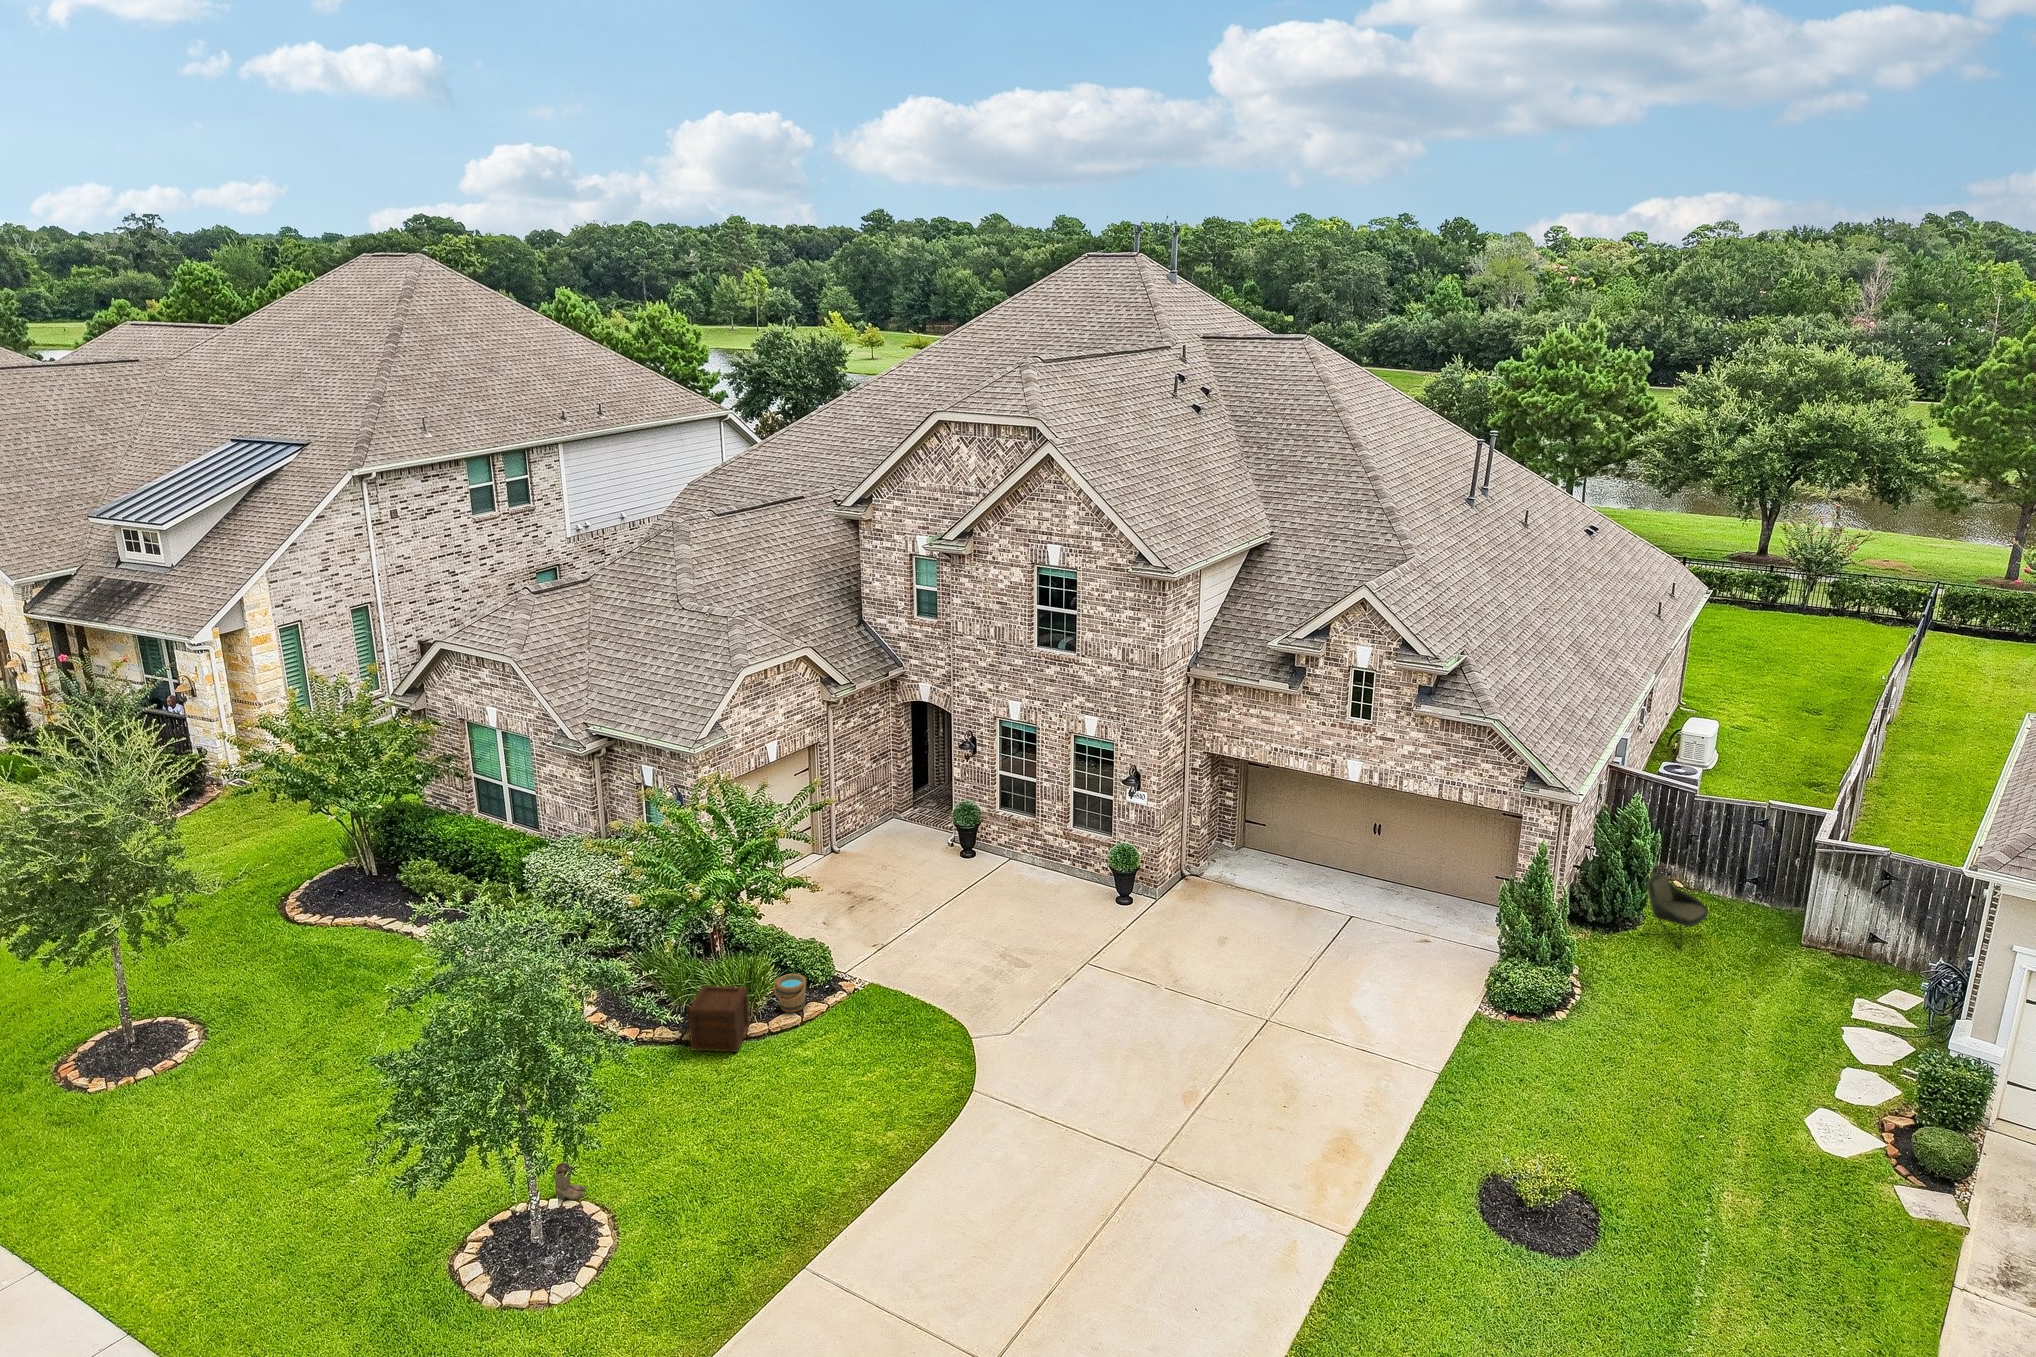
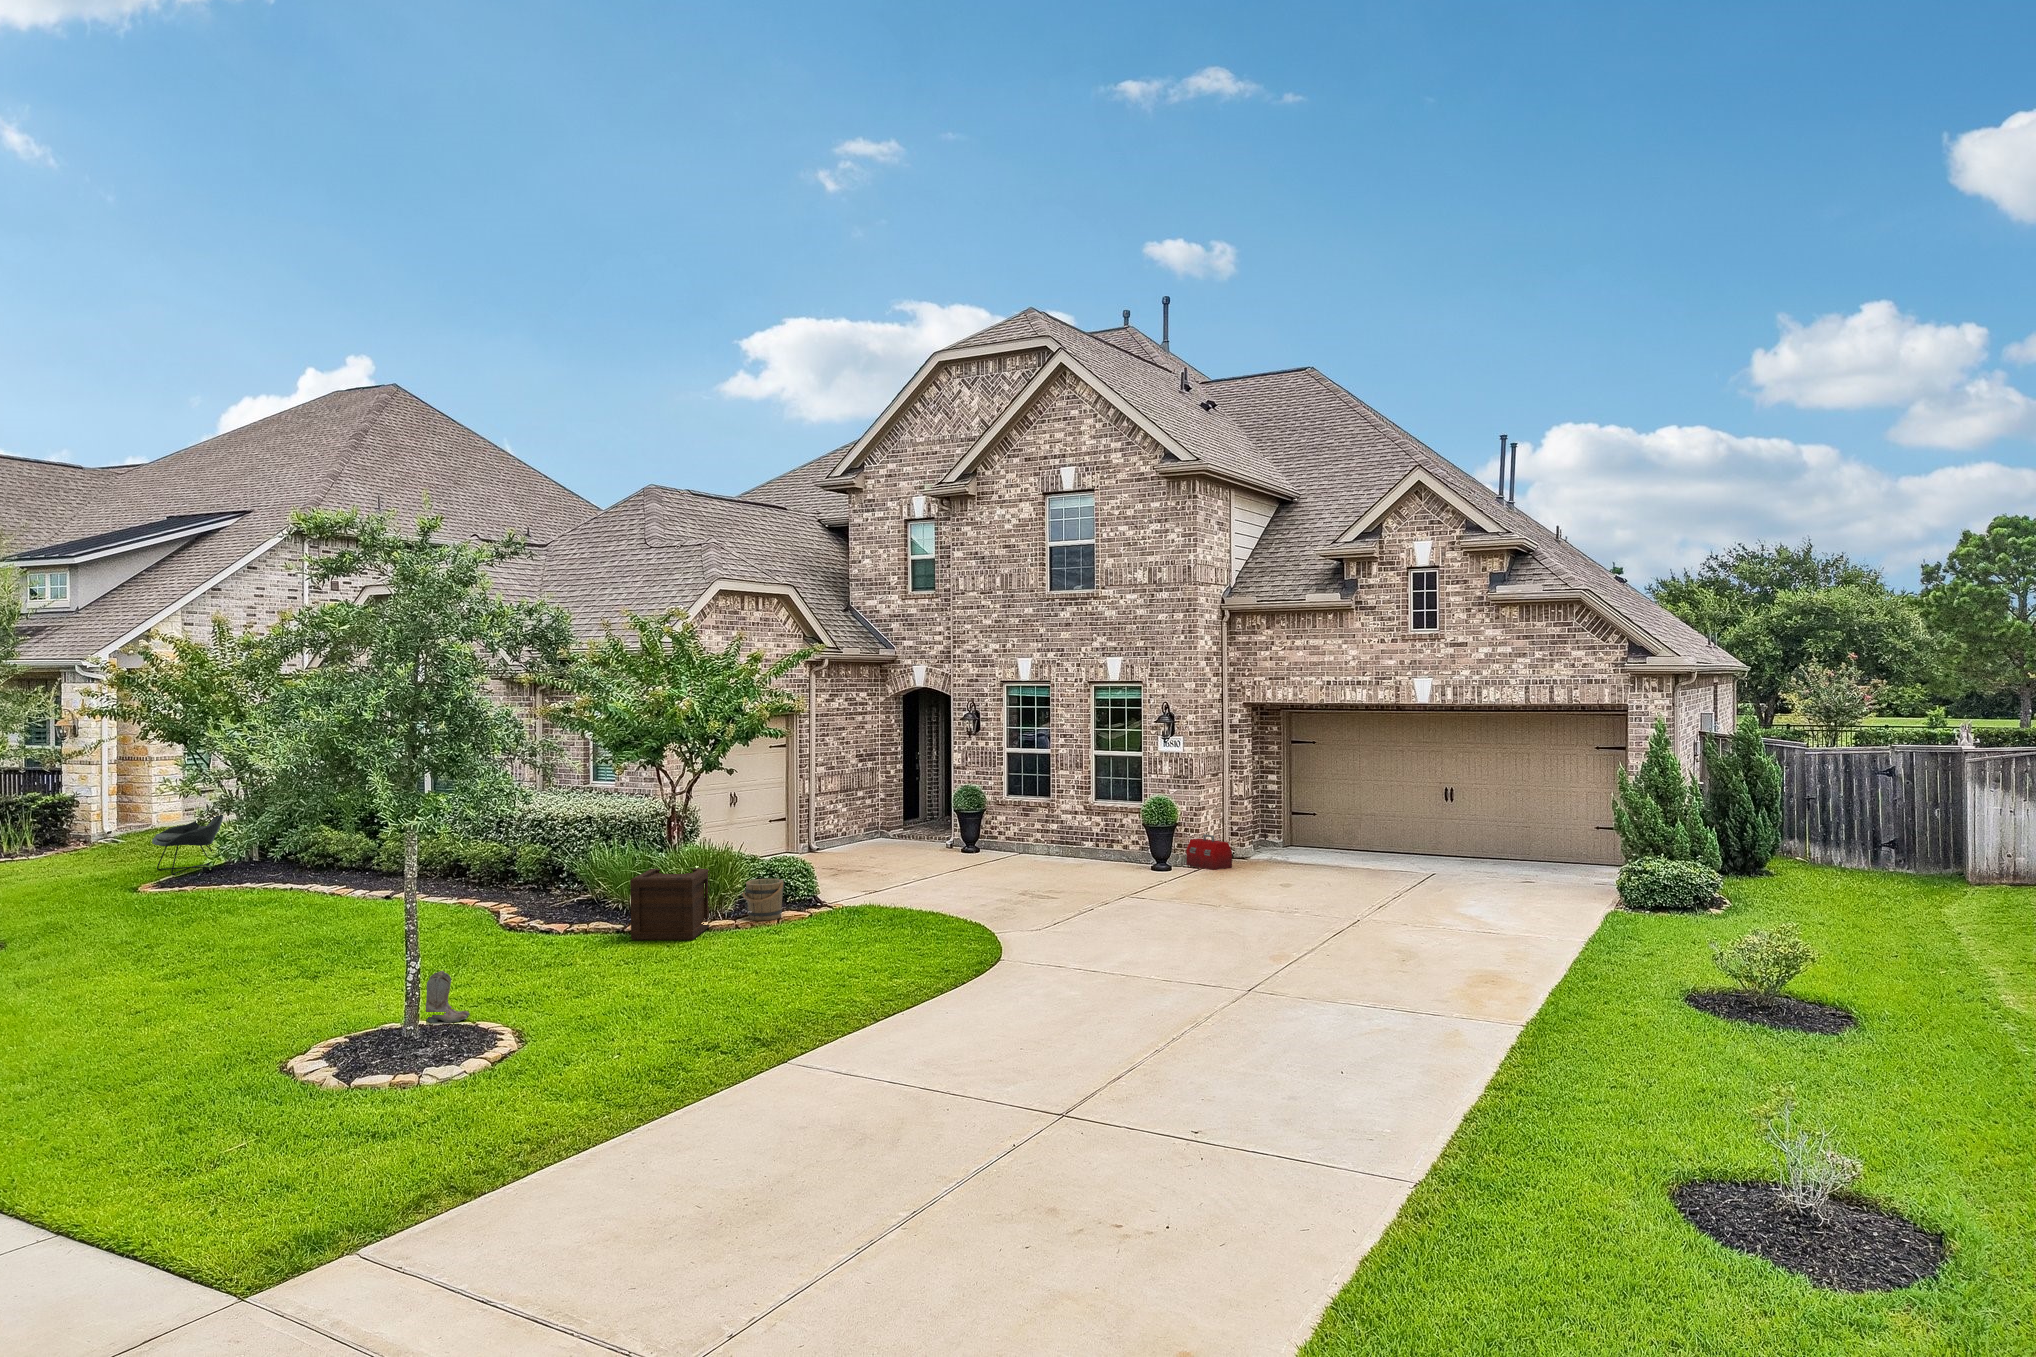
lounge chair: present [1647,874,1709,949] -> present [152,807,225,875]
toolbox: none [1144,877,1181,913] -> present [1186,834,1232,870]

